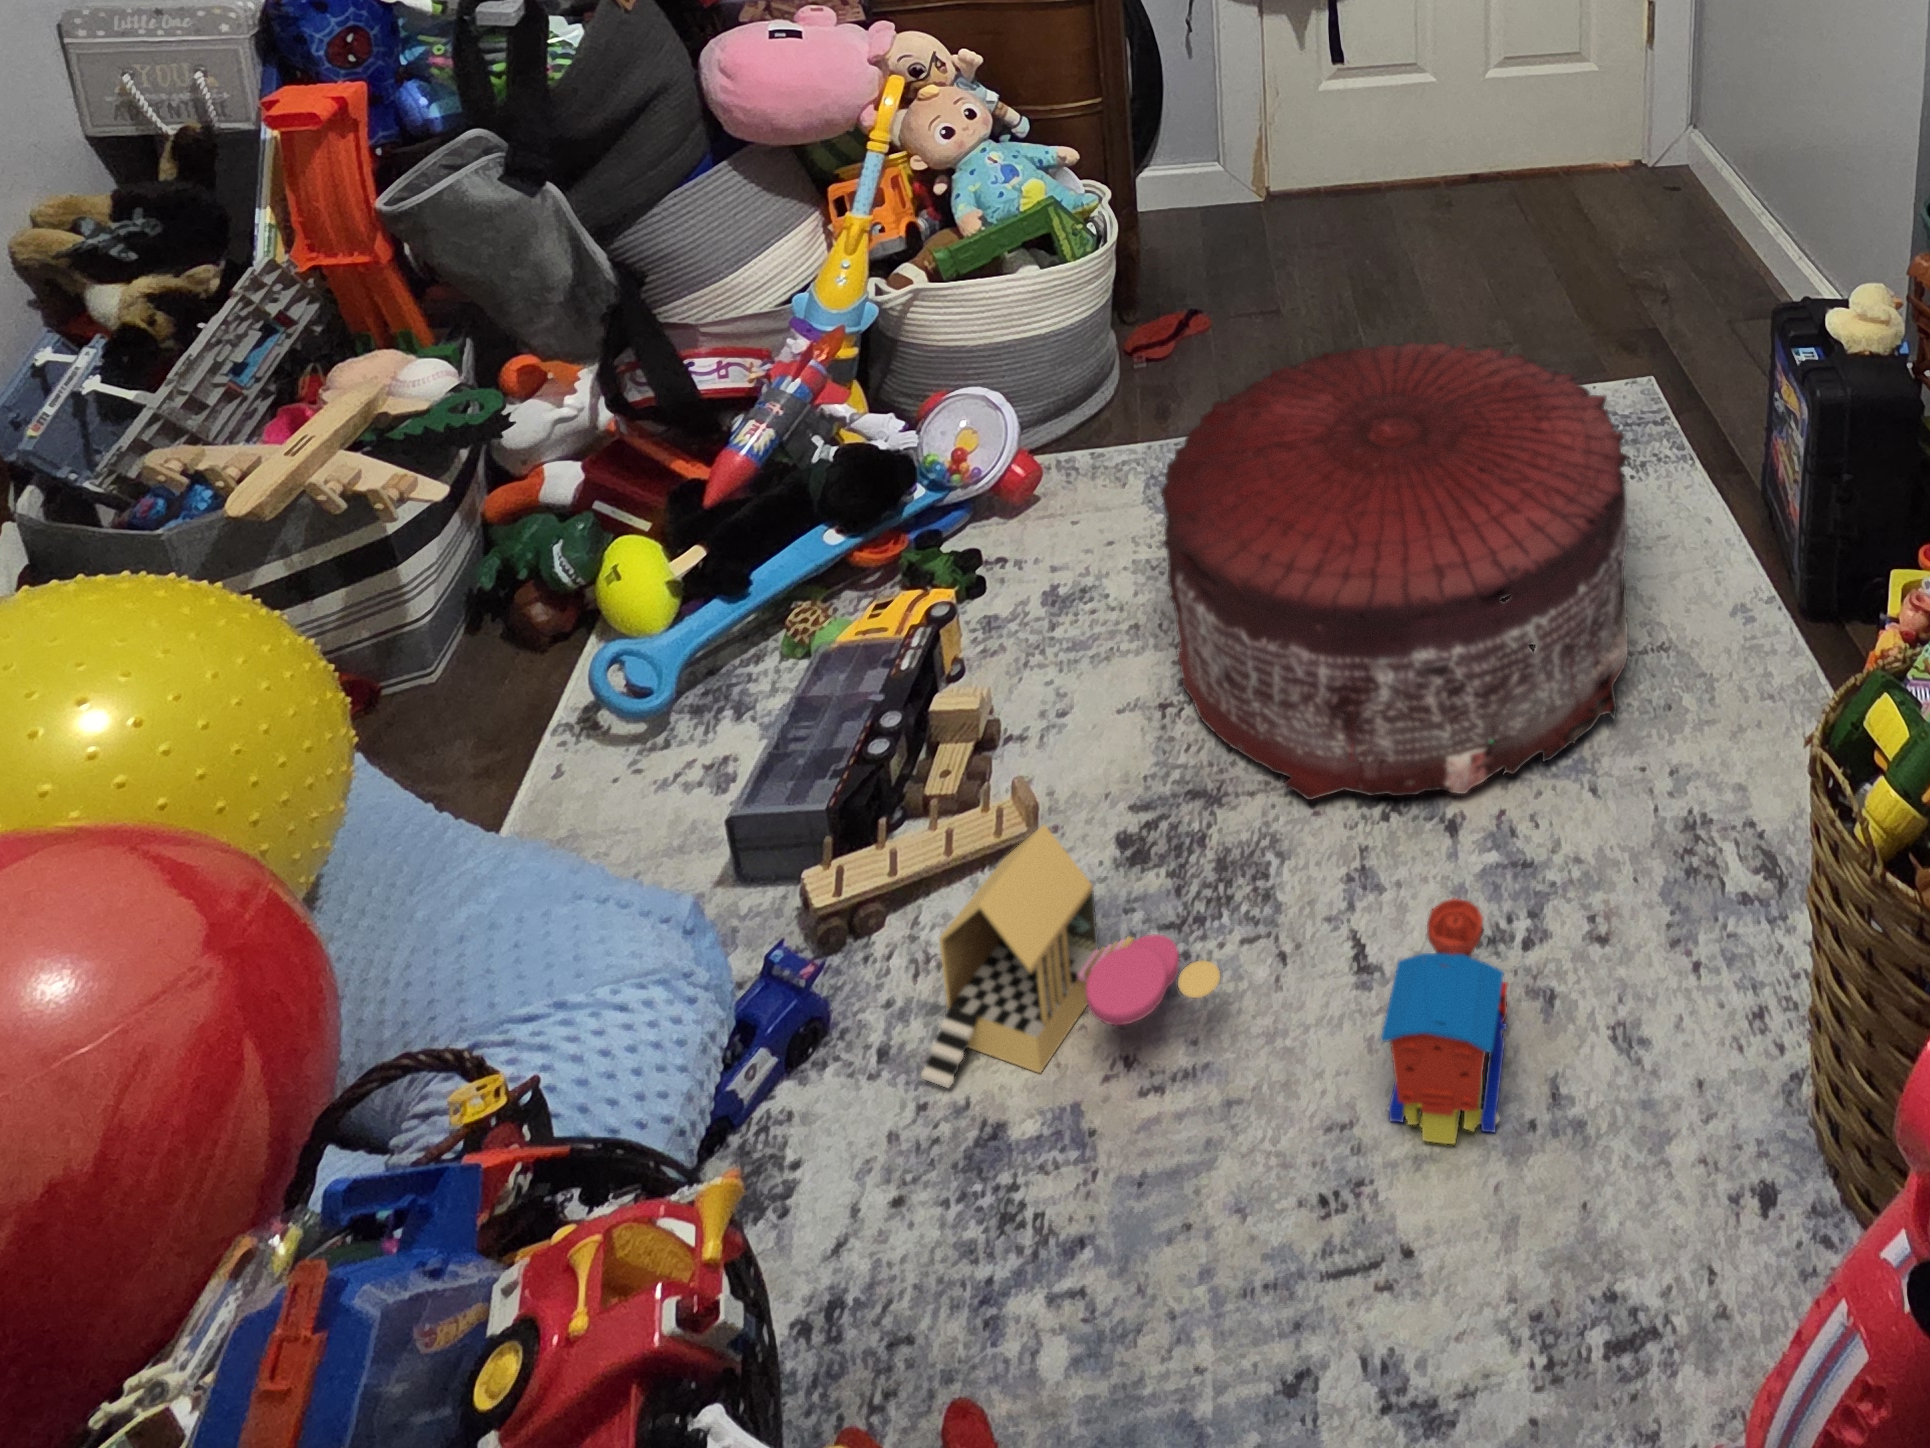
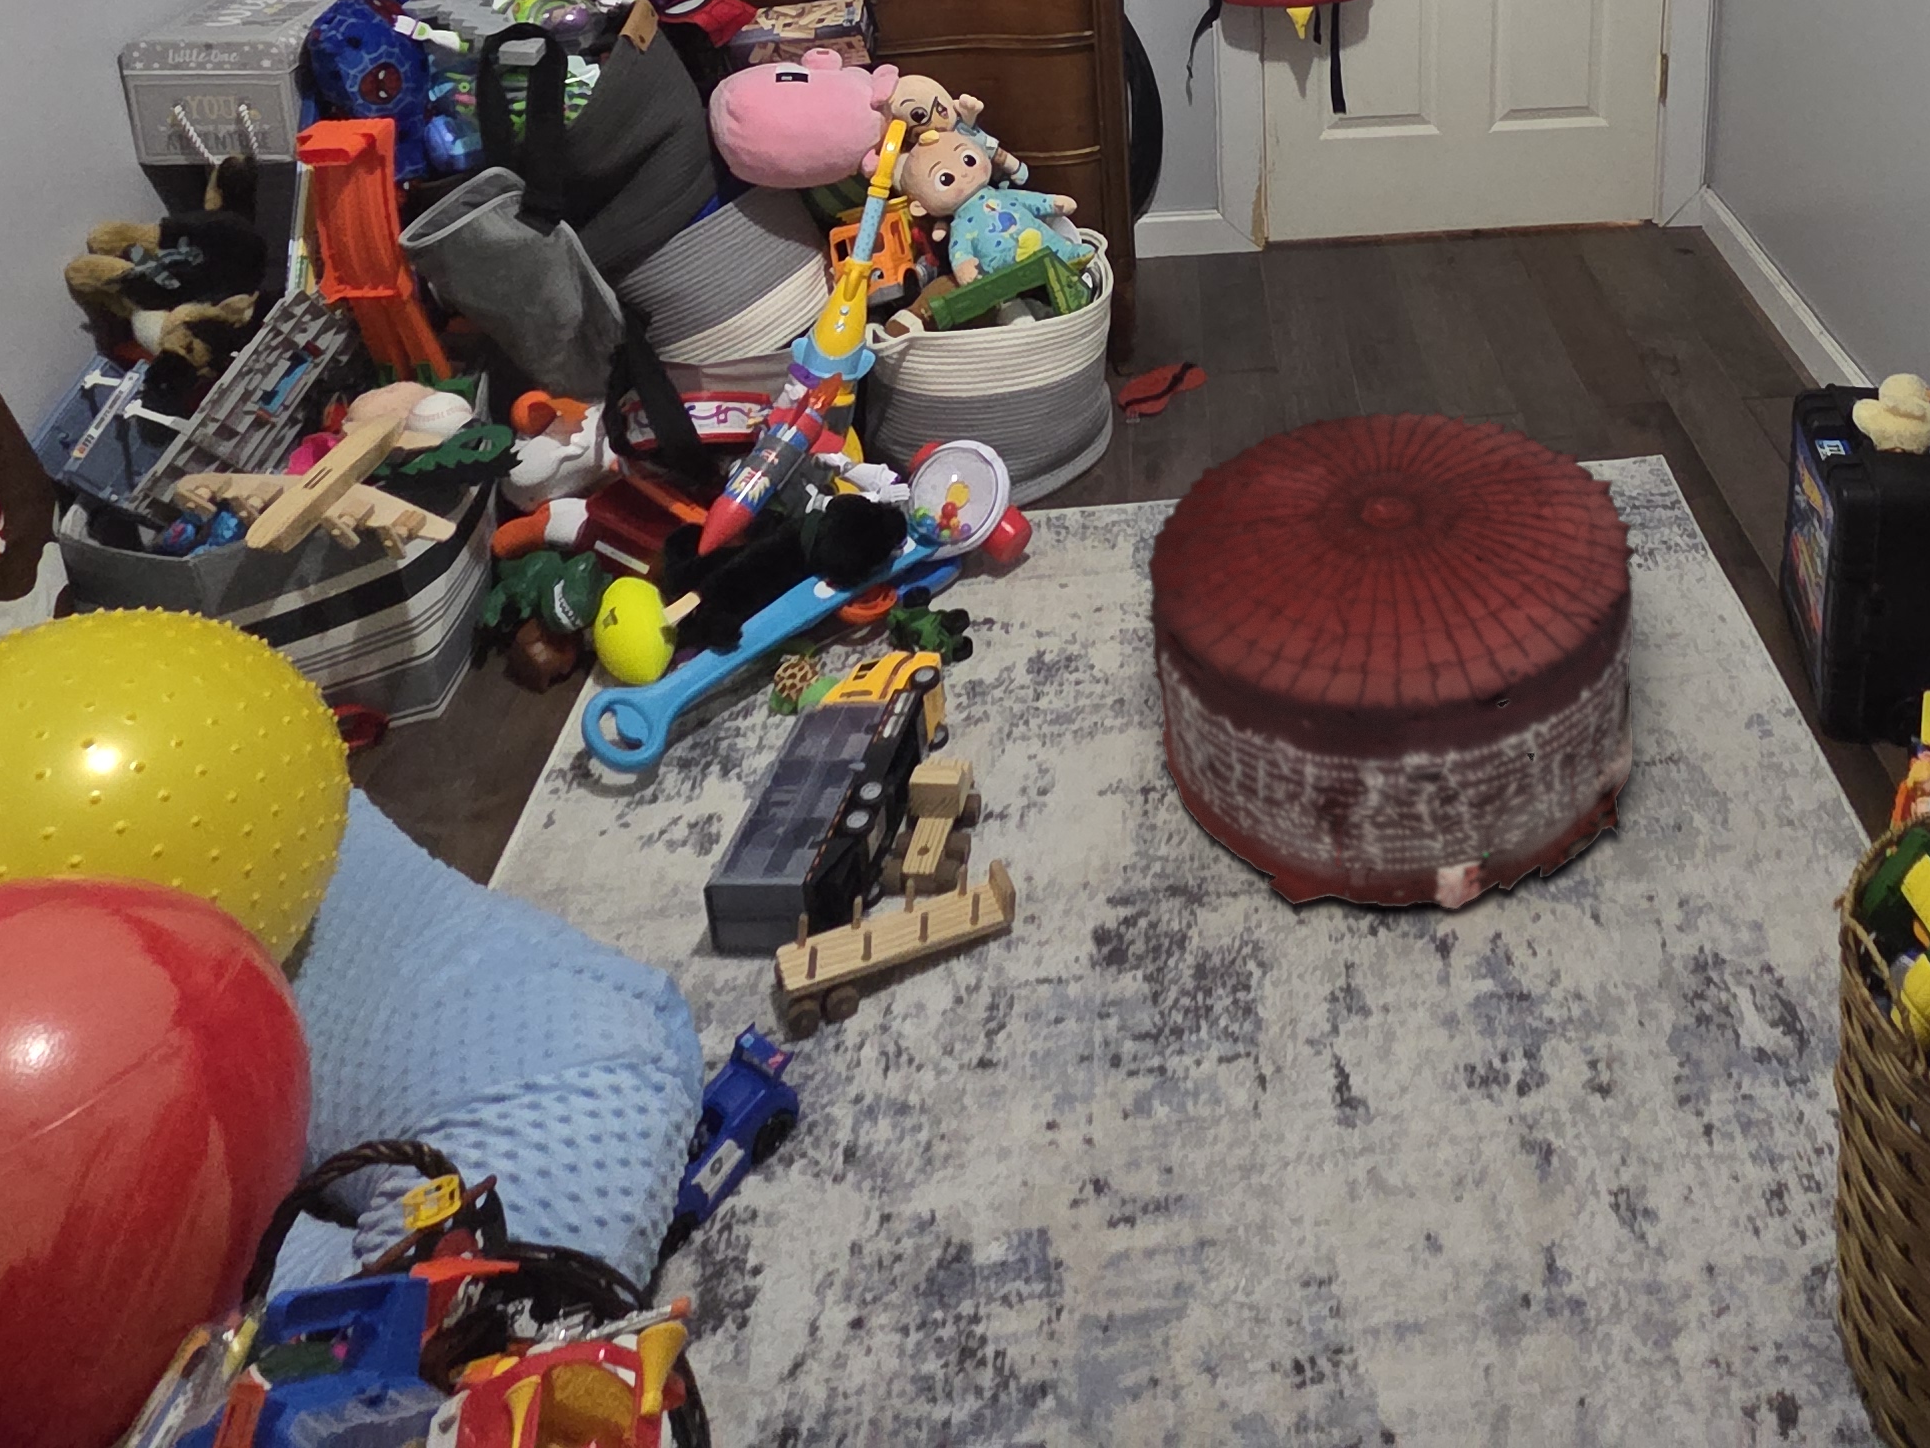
toy house: present [921,825,1220,1088] -> none [885,924,1195,1203]
toy train: present [1381,898,1507,1144] -> none [1363,1041,1501,1319]

